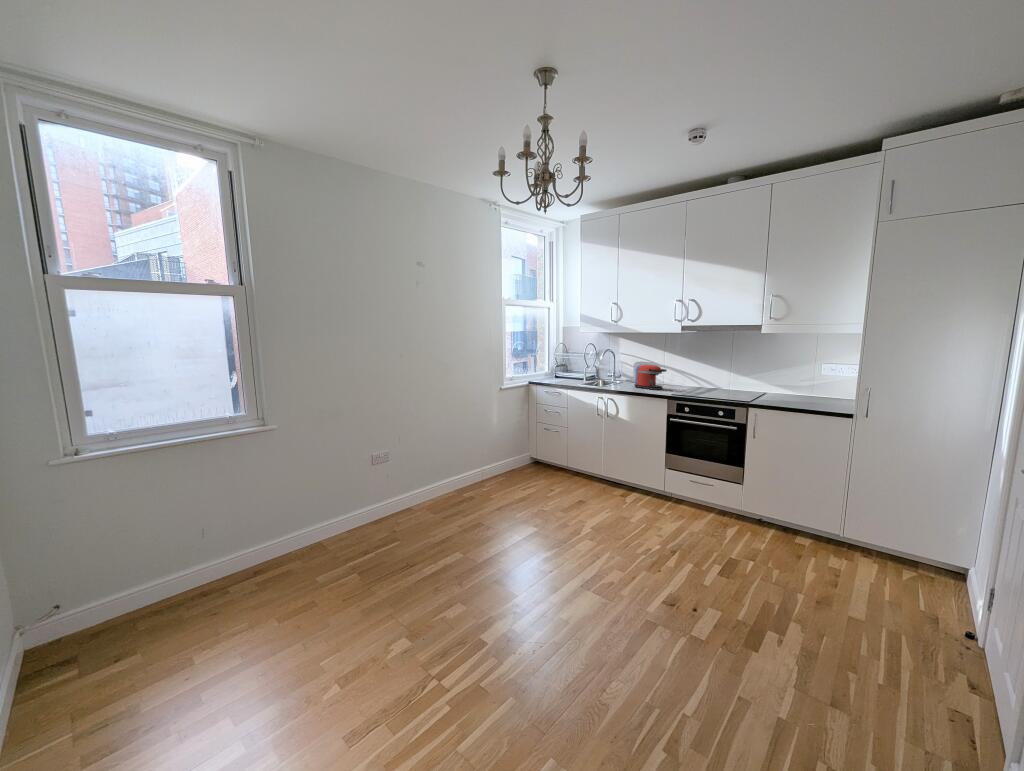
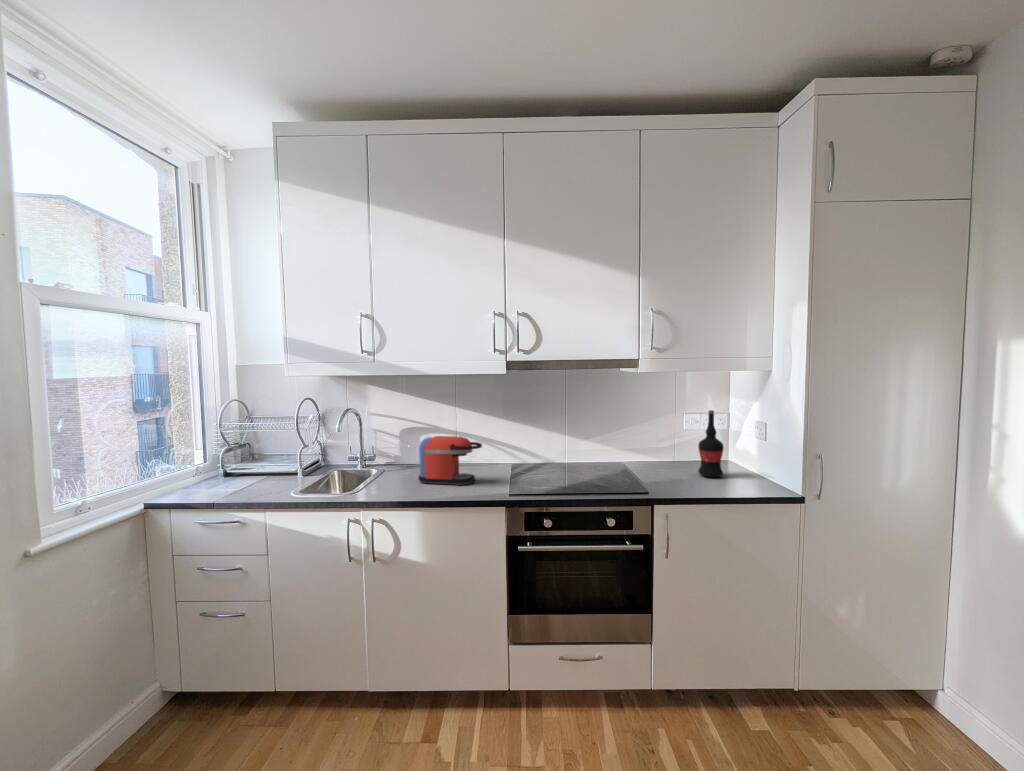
wine bottle: none [804,359,824,402] -> present [698,410,724,477]

